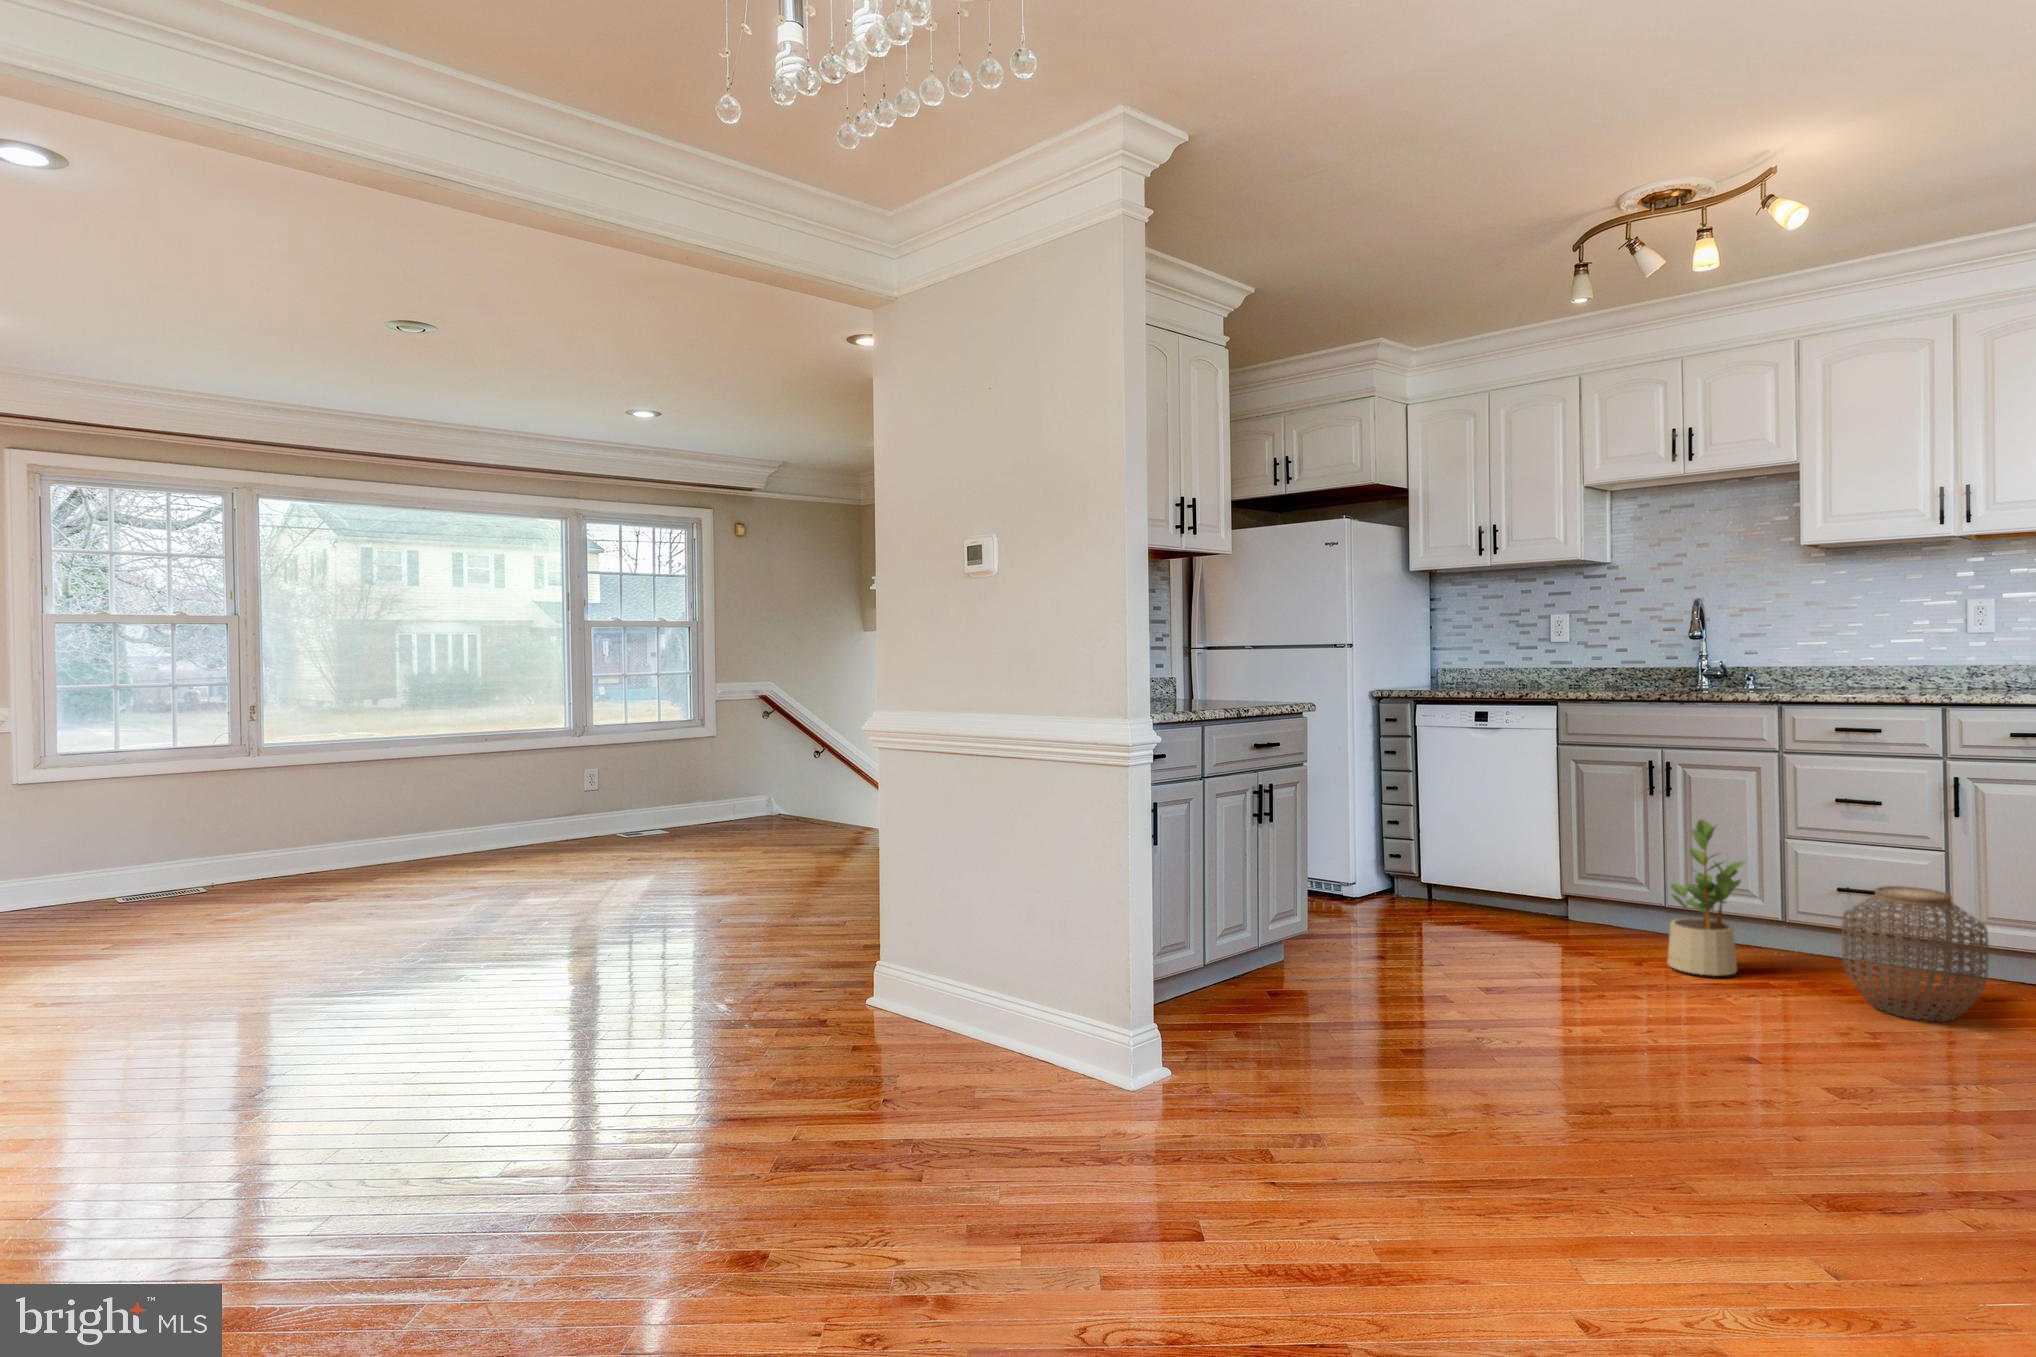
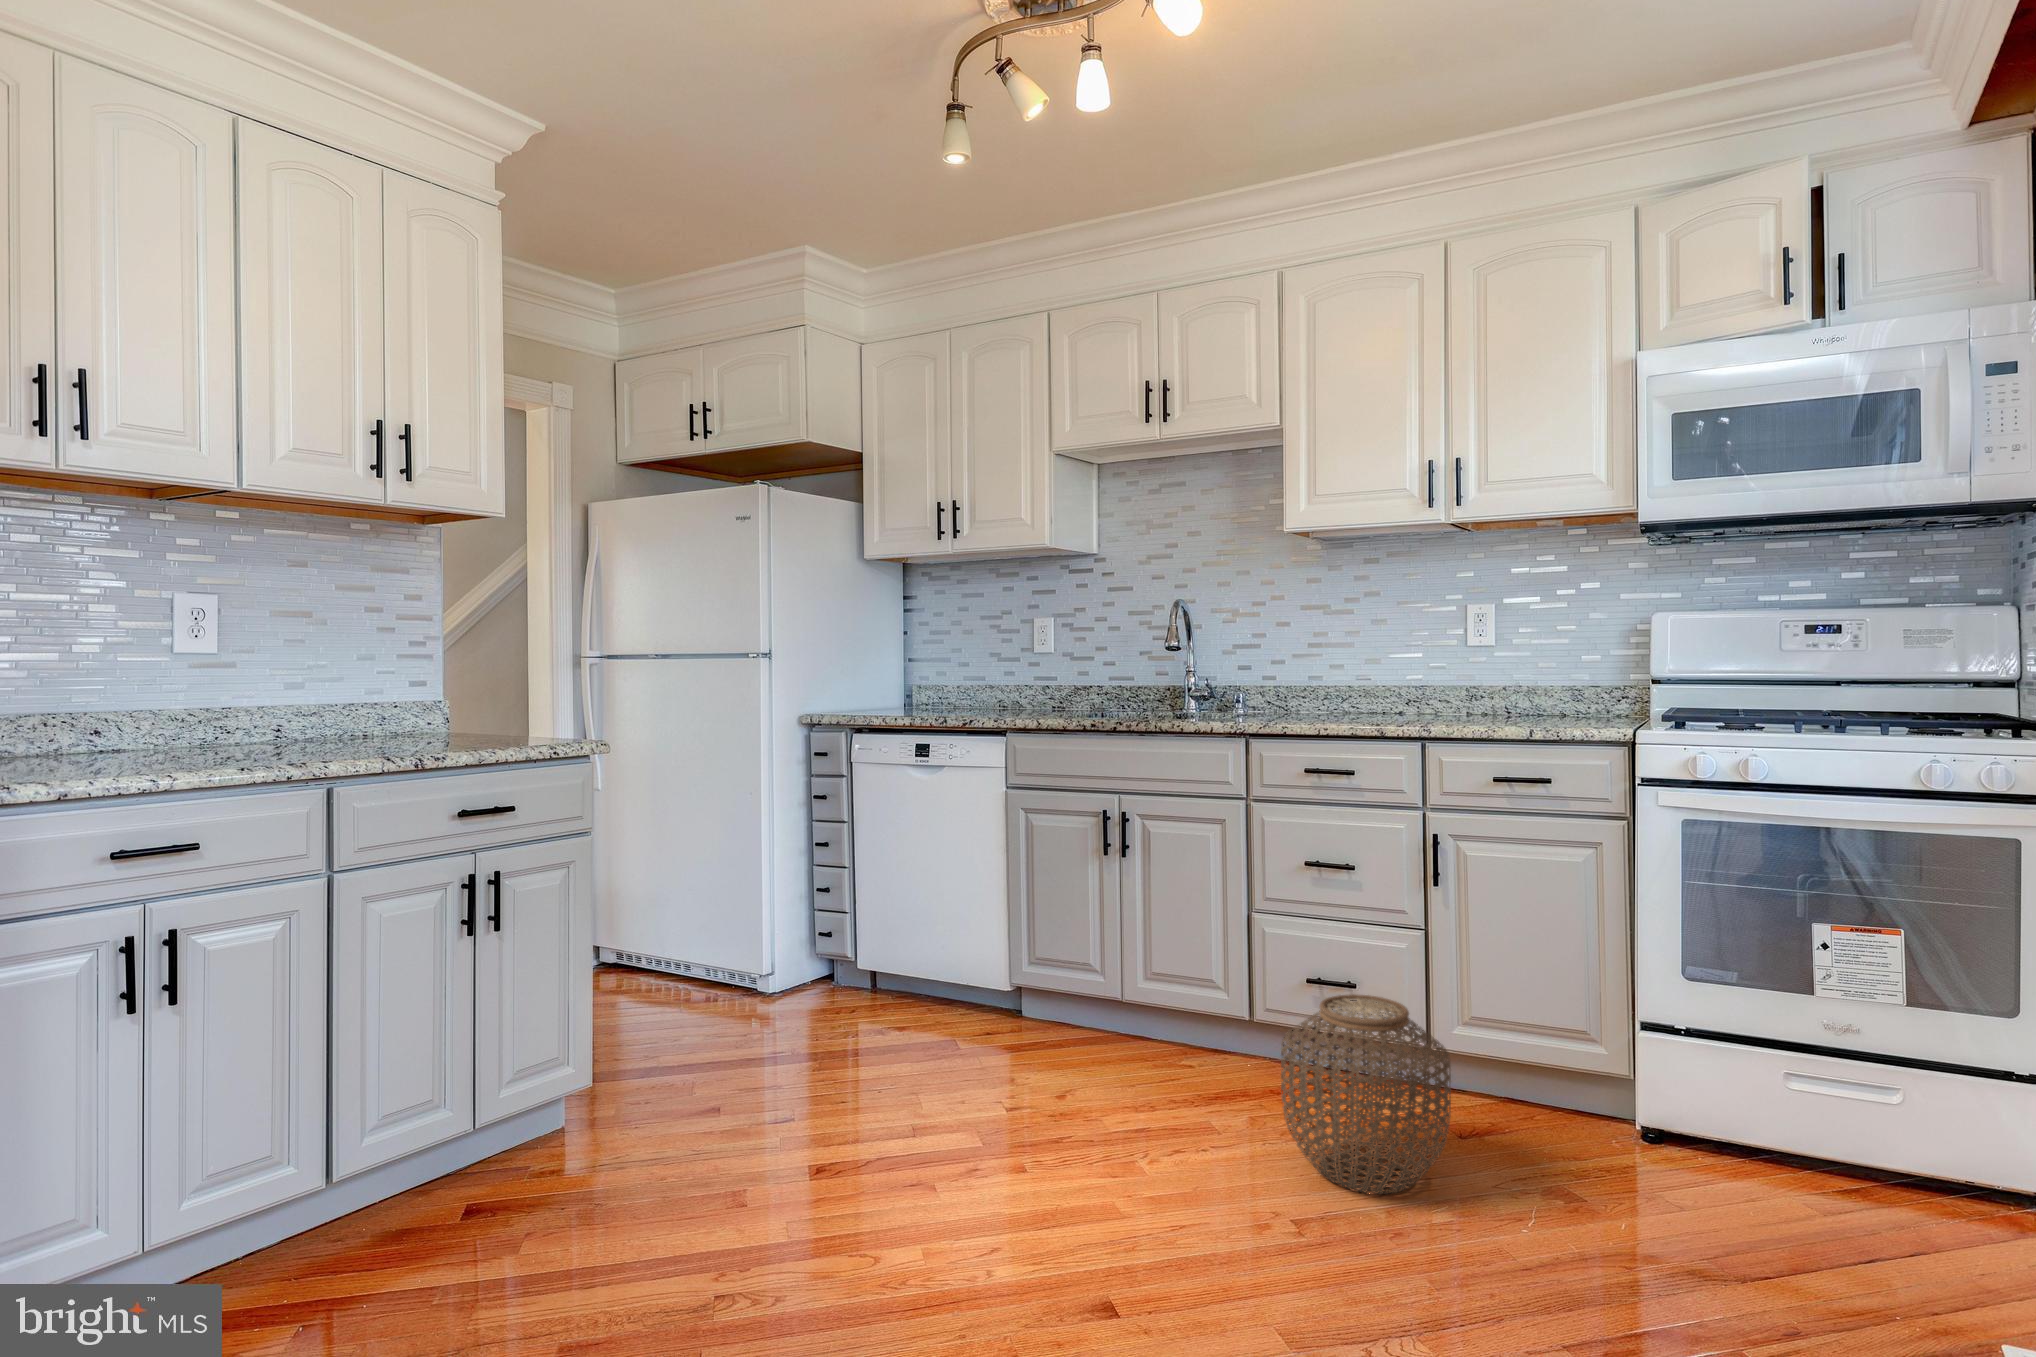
potted plant: present [1667,820,1744,976] -> none [1093,898,1192,1118]

